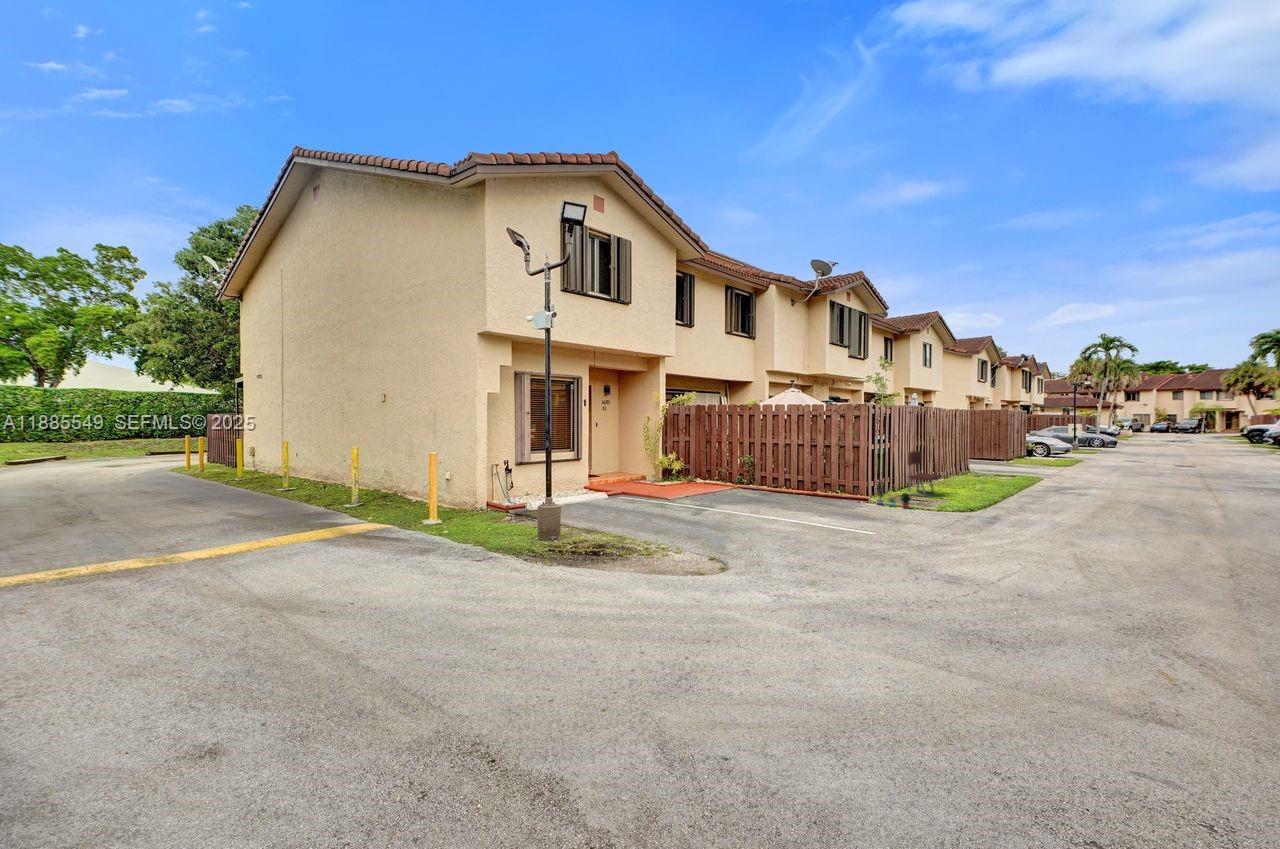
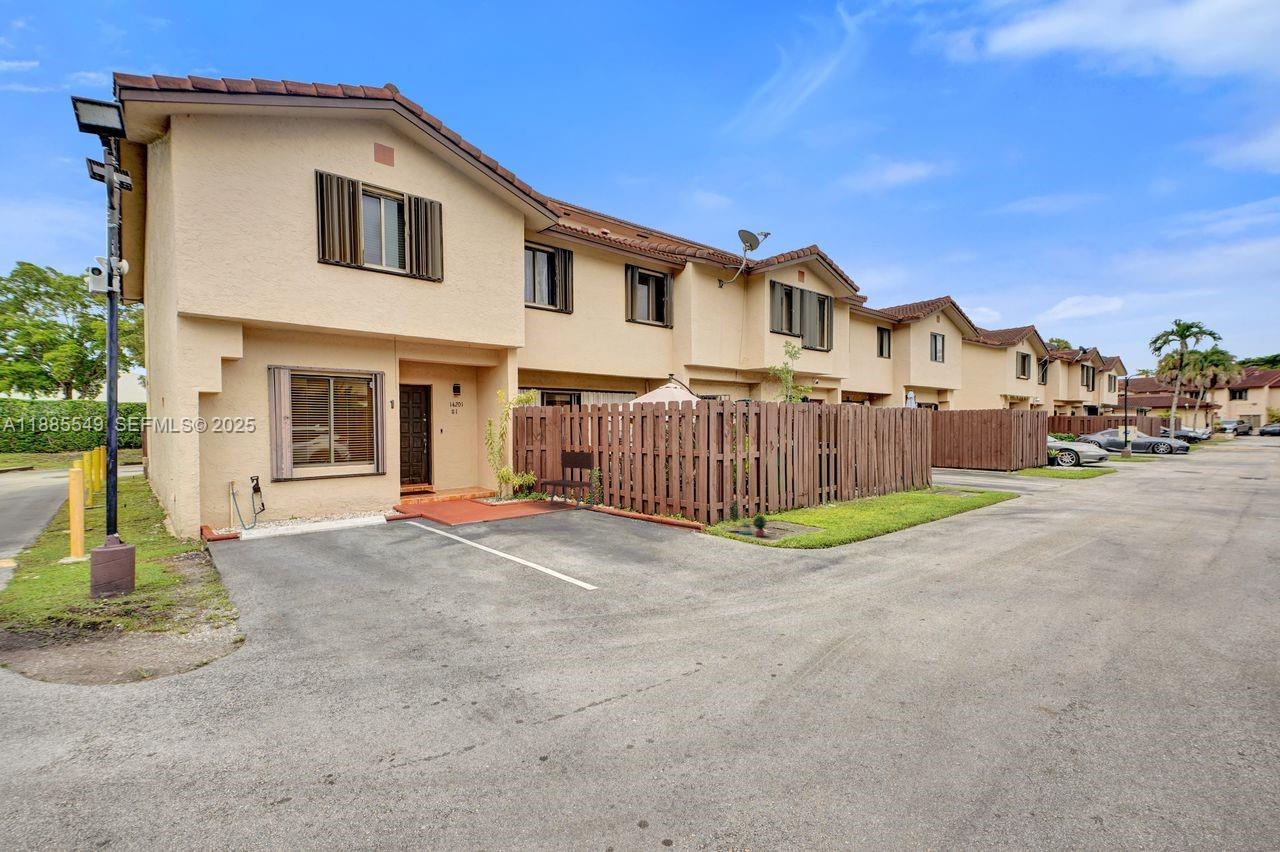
bench: present [908,451,941,497] -> present [543,452,594,509]

